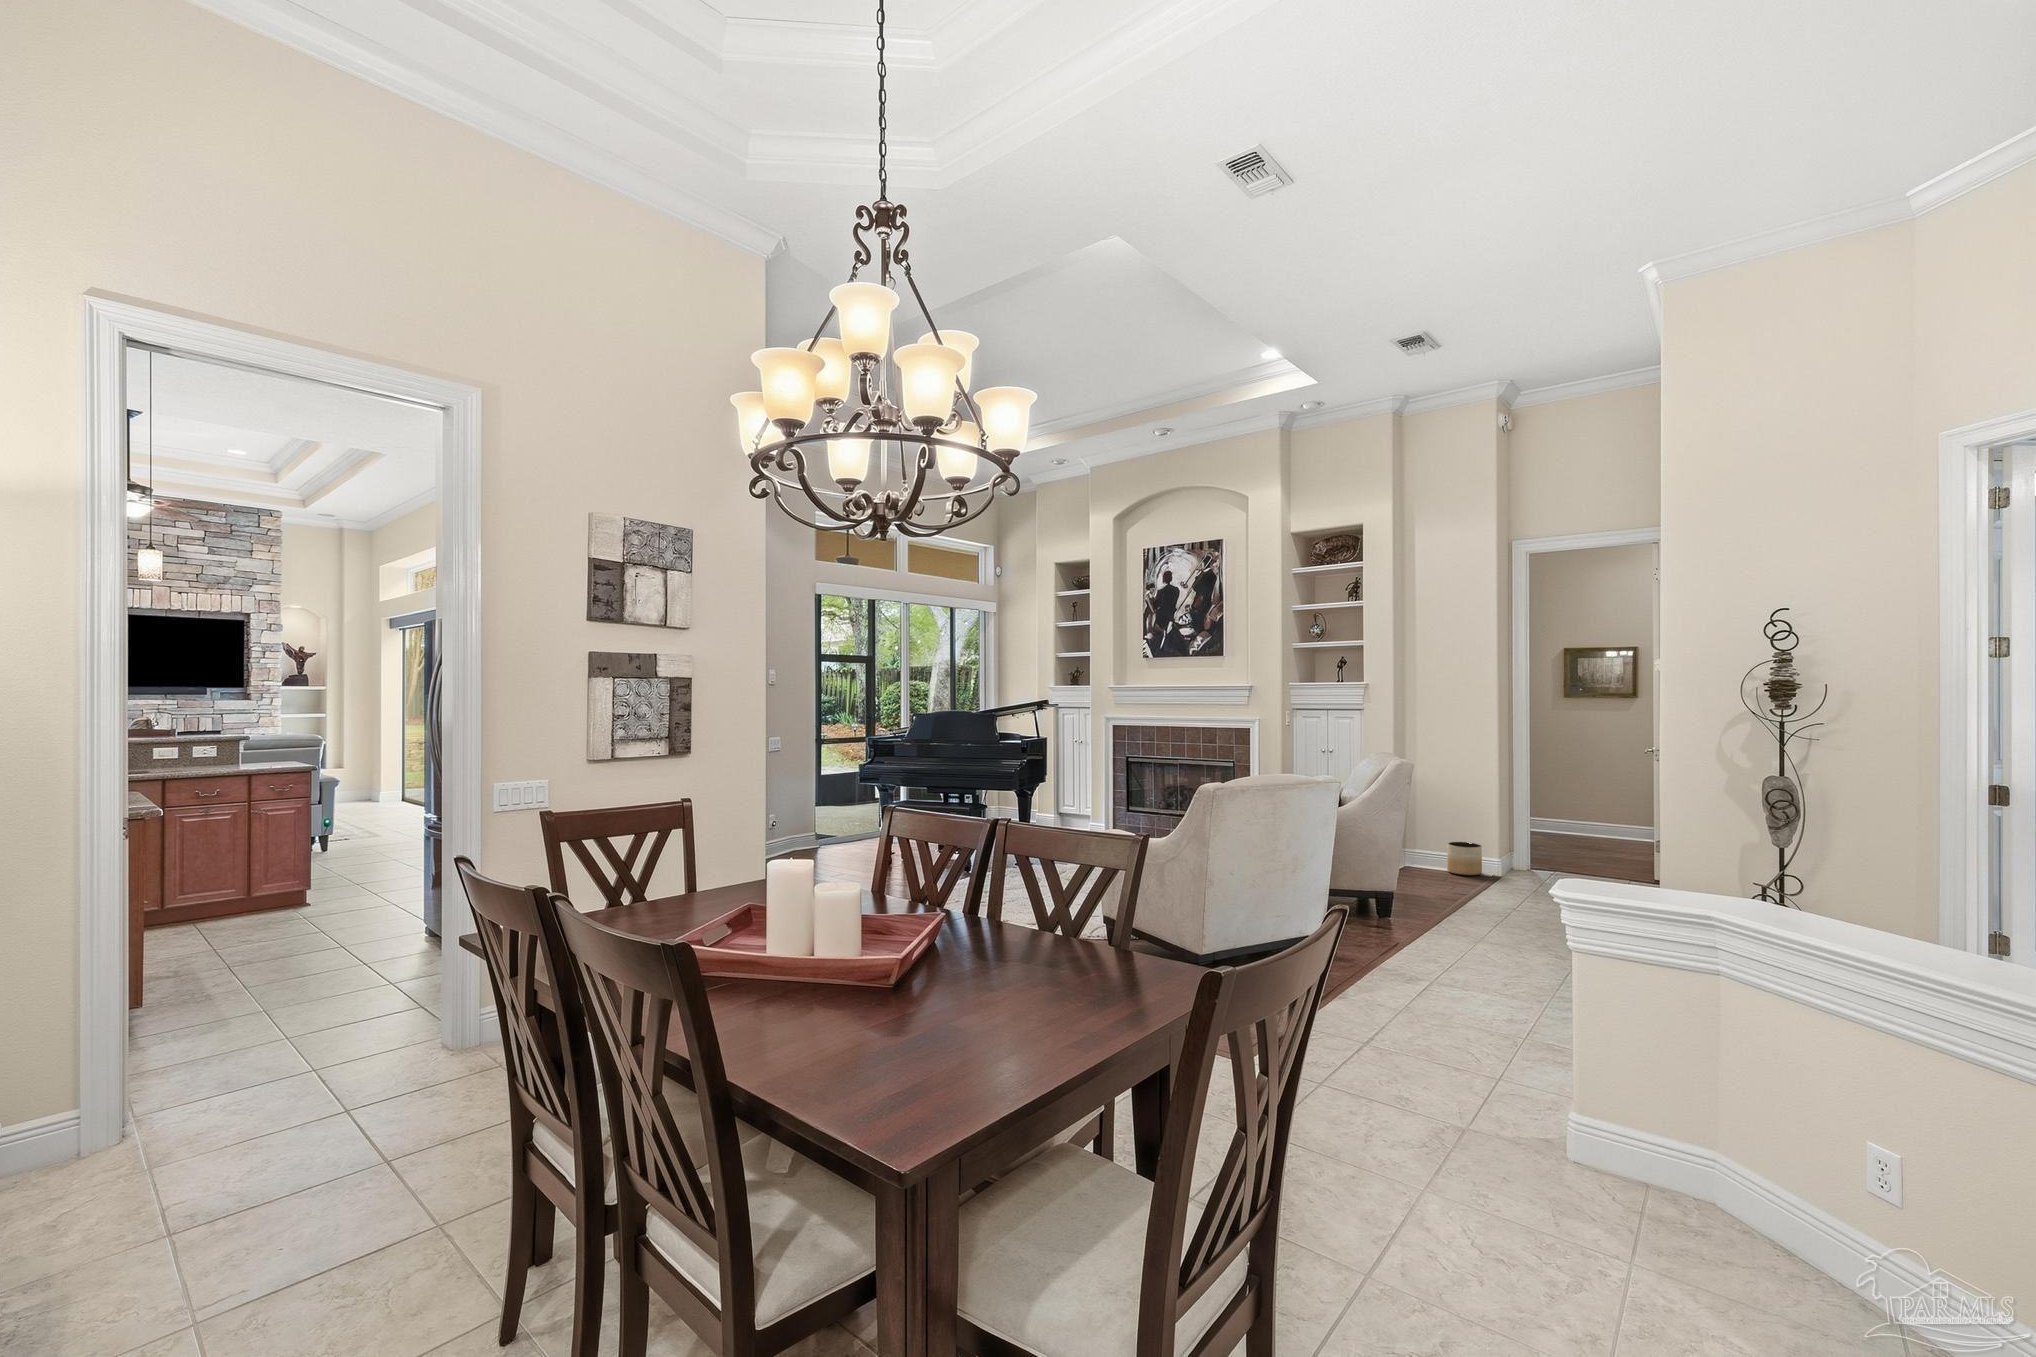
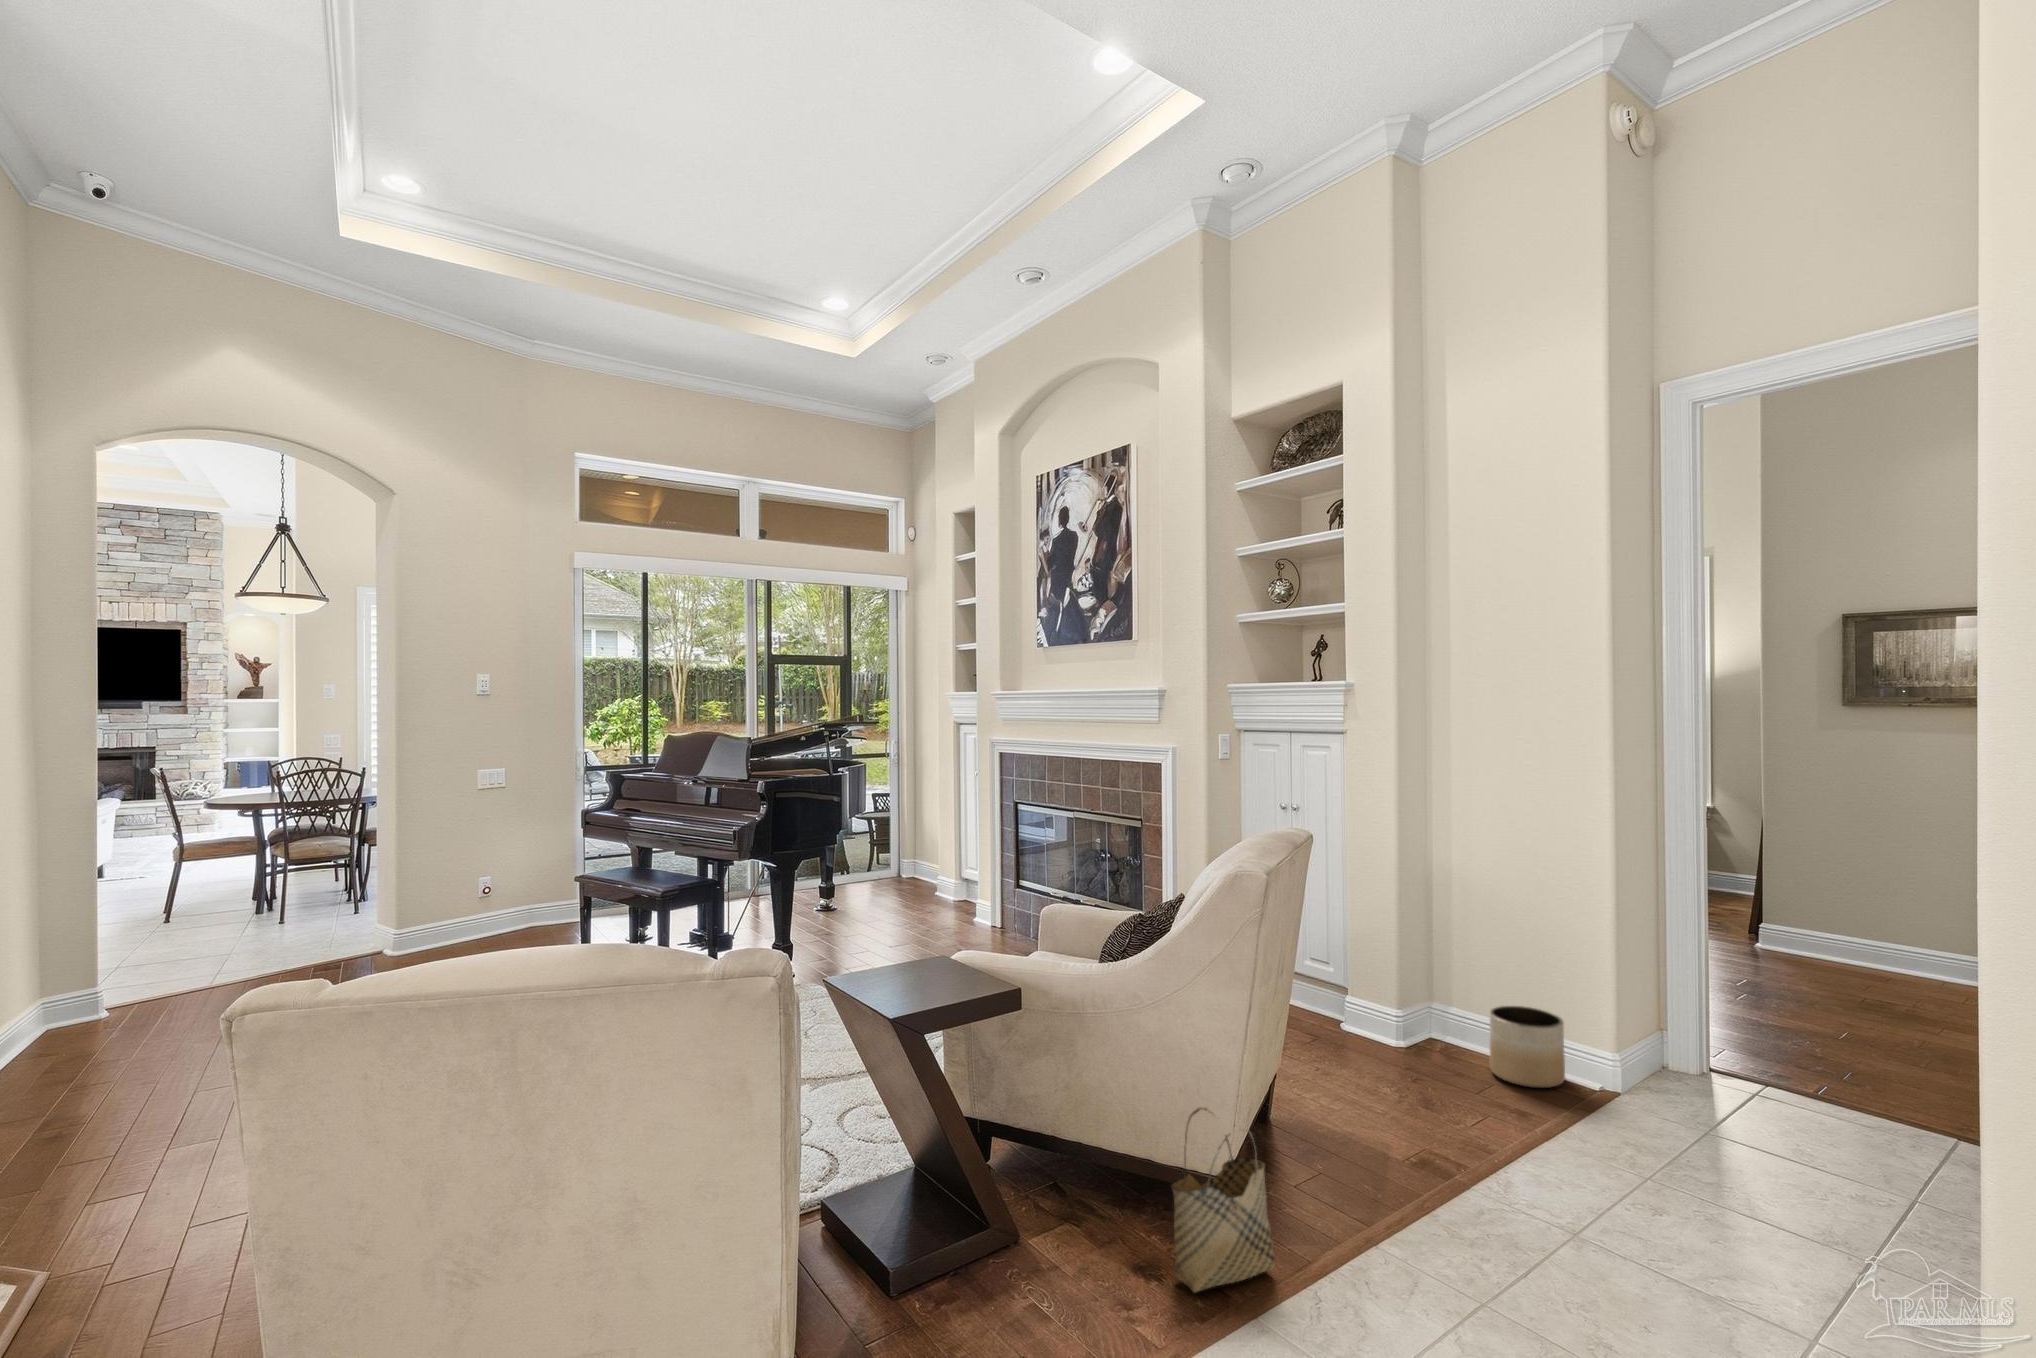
woven basket: none [1403,865,1436,930] -> present [1172,1108,1275,1292]

